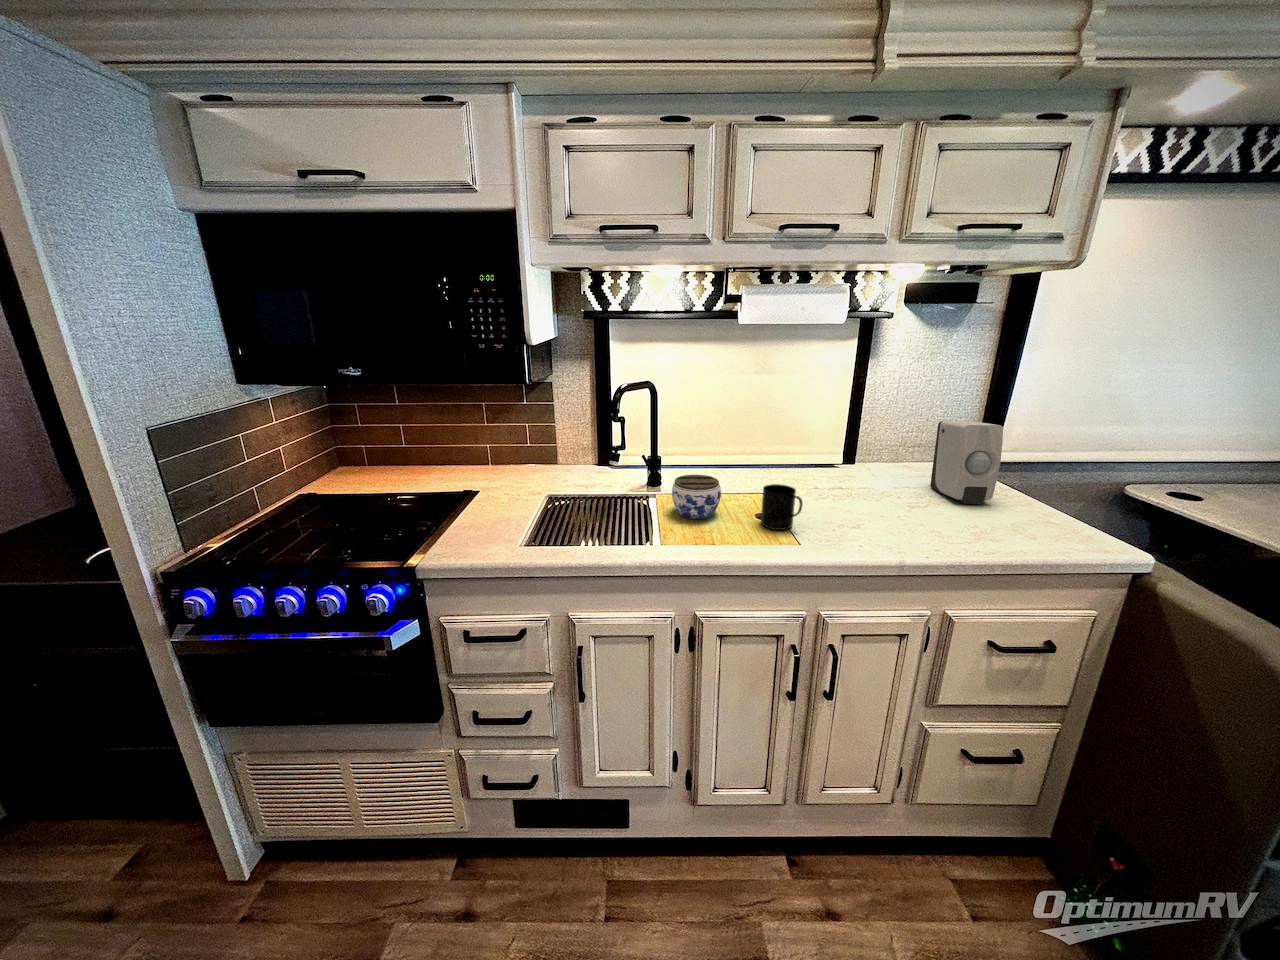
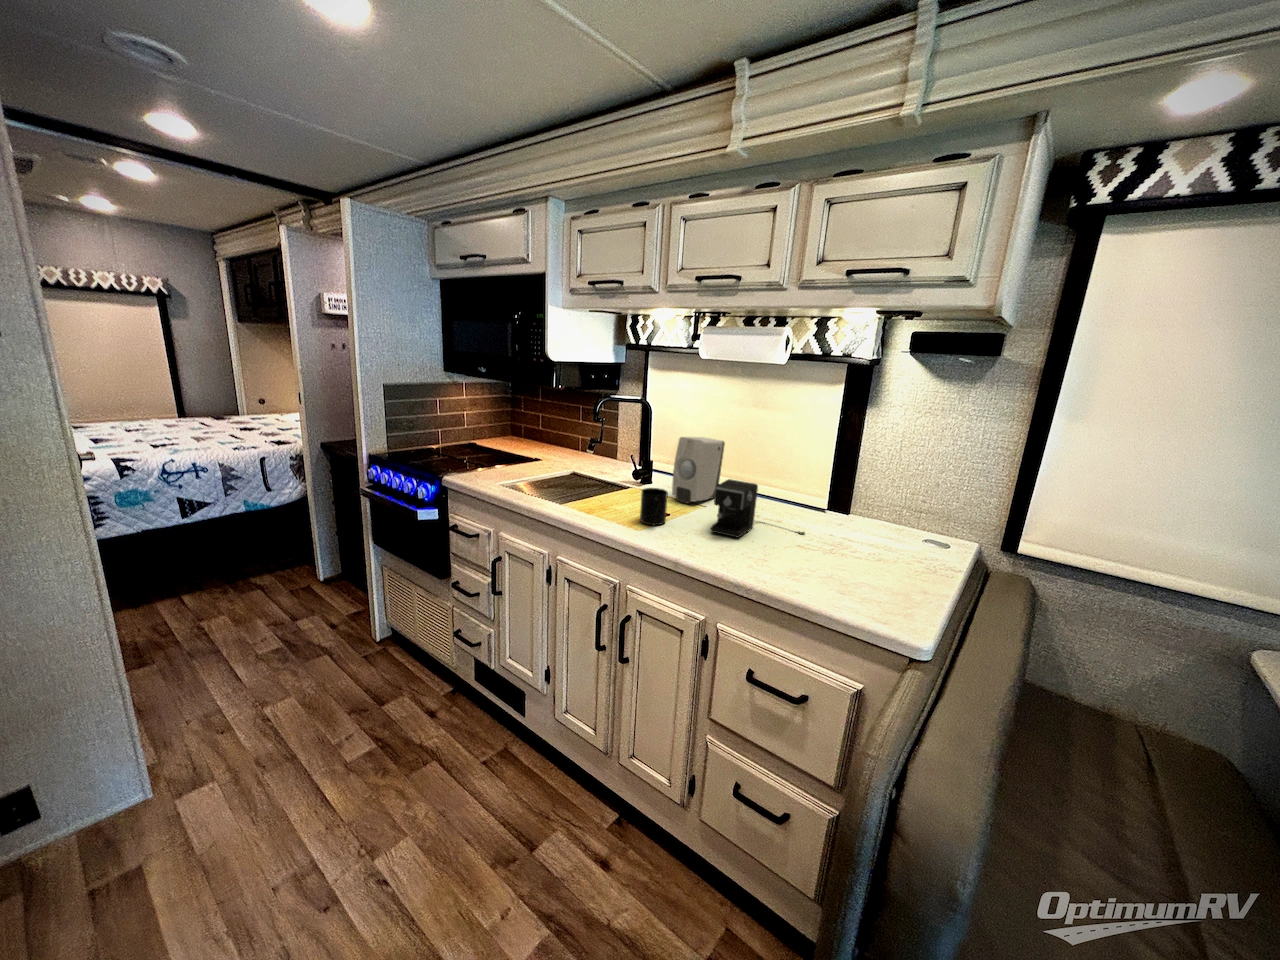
soap dispenser: present [930,421,1003,504] -> present [672,437,725,504]
coffee maker: none [818,454,889,516] -> present [711,479,805,538]
jar: present [672,475,721,519] -> none [602,471,641,505]

